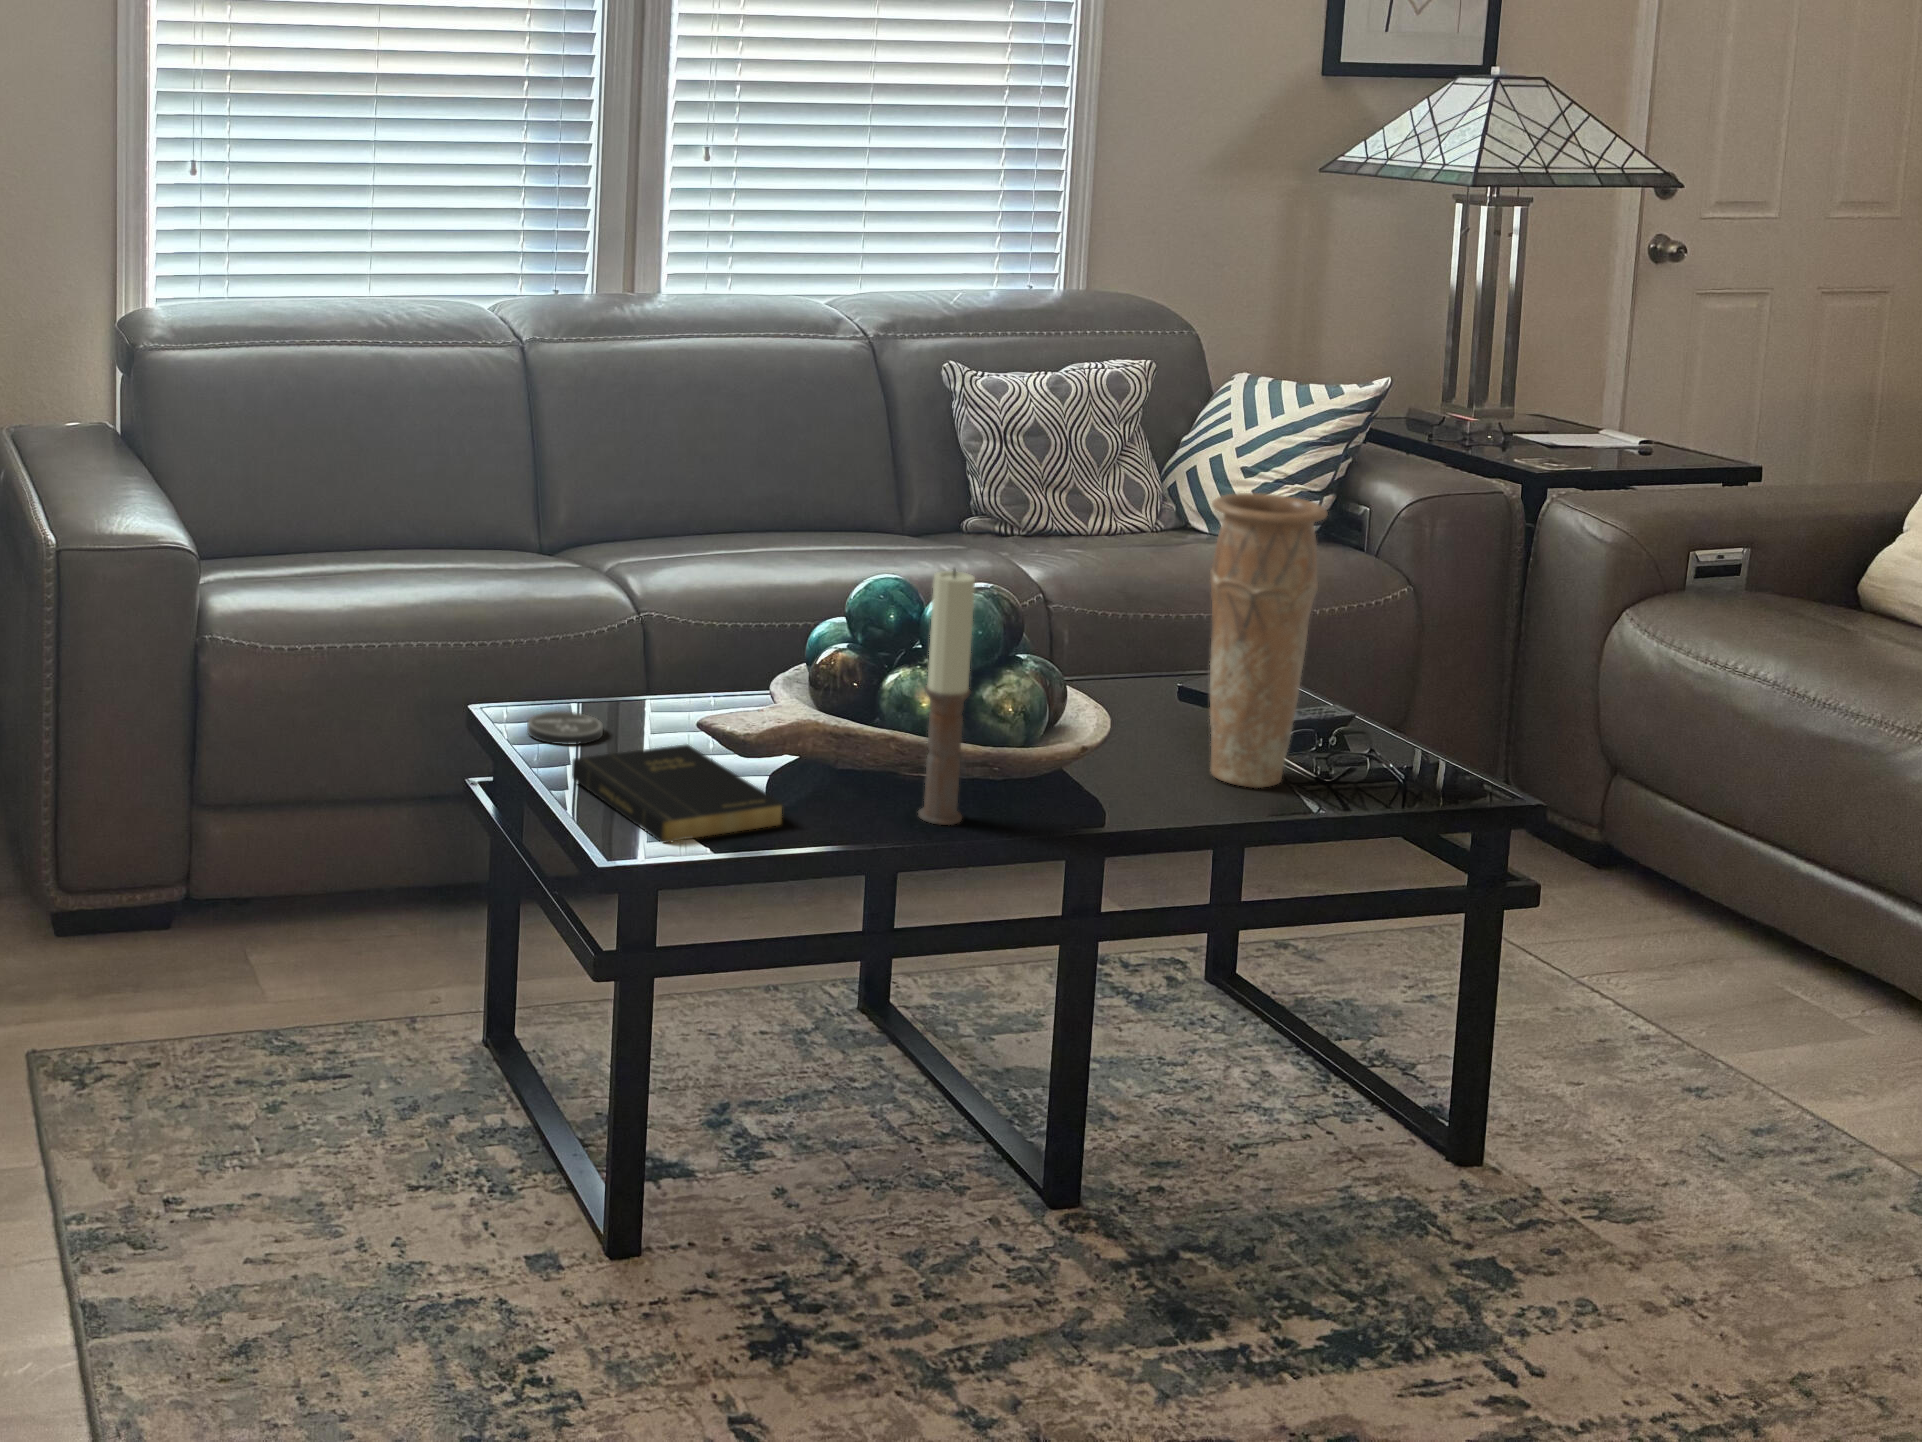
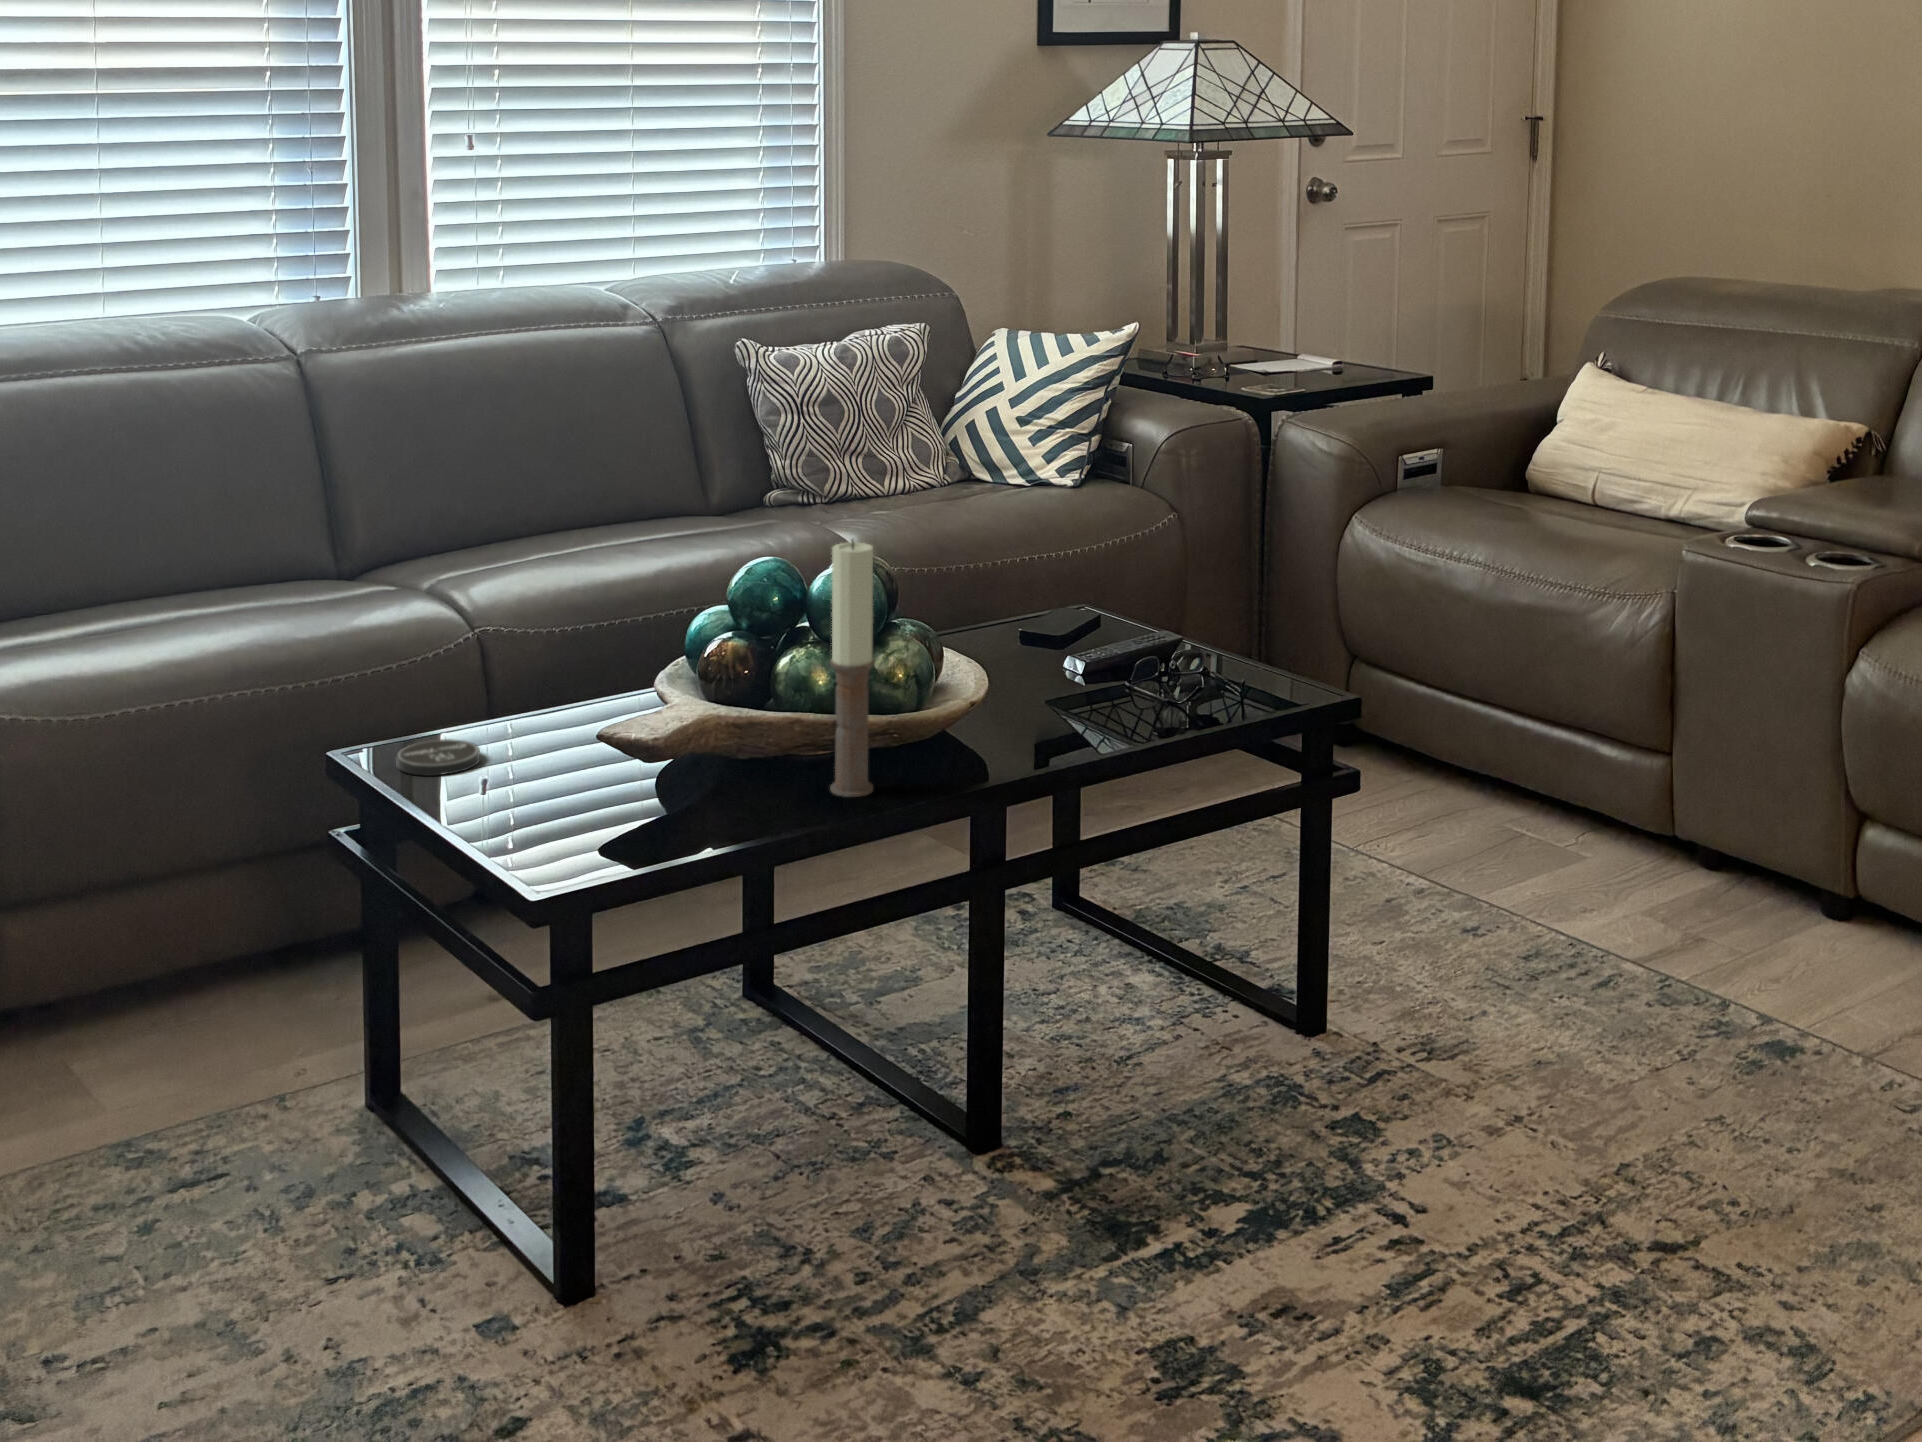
vase: present [1210,493,1327,788] -> none [1066,438,1169,717]
book: present [572,745,783,843] -> none [466,755,703,861]

